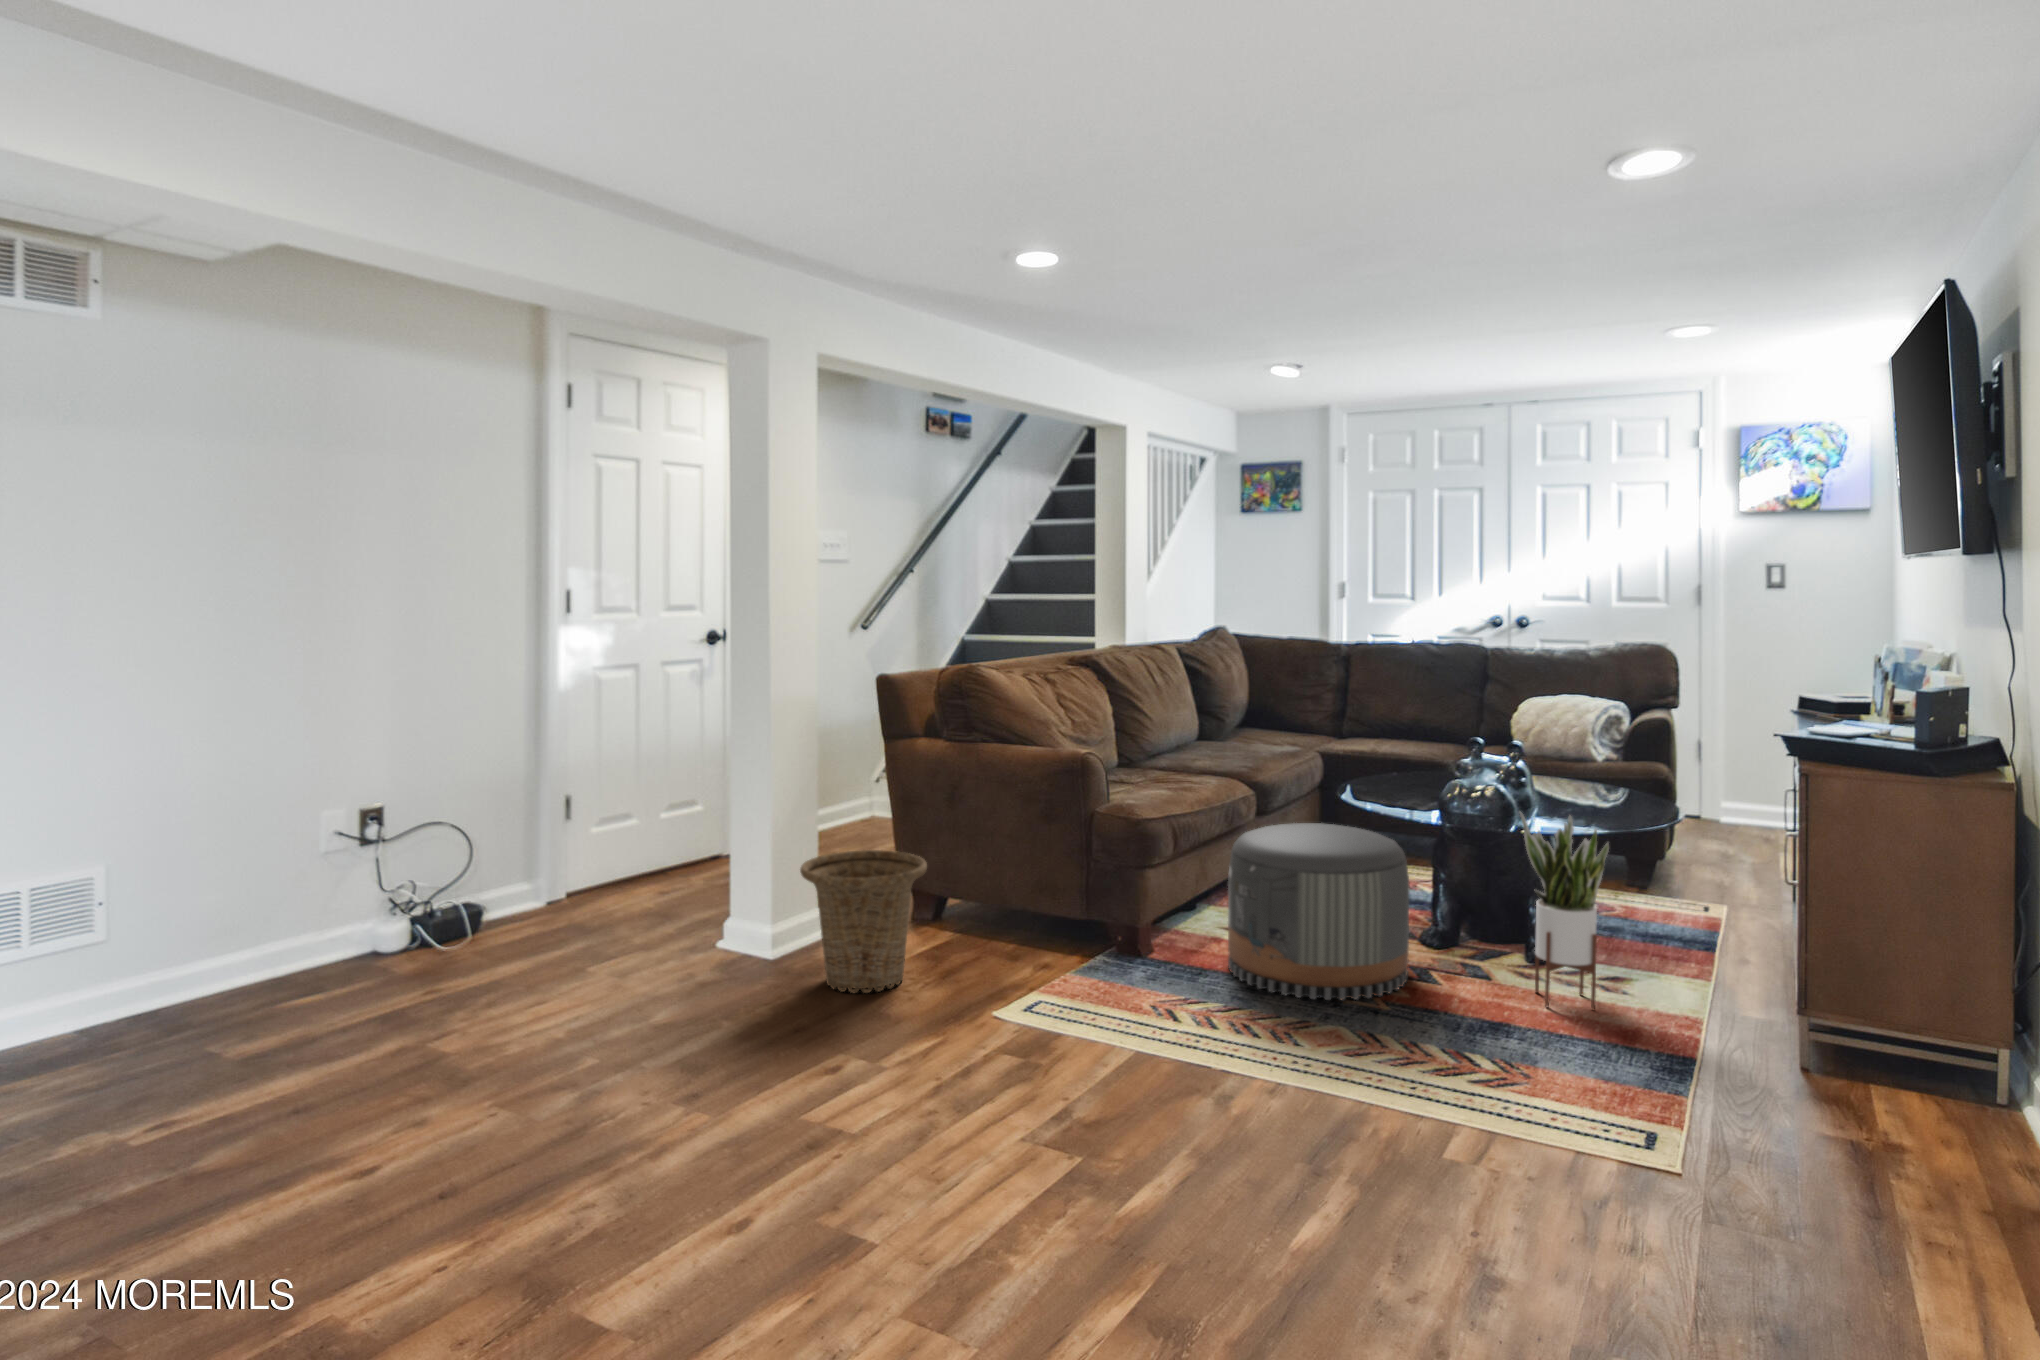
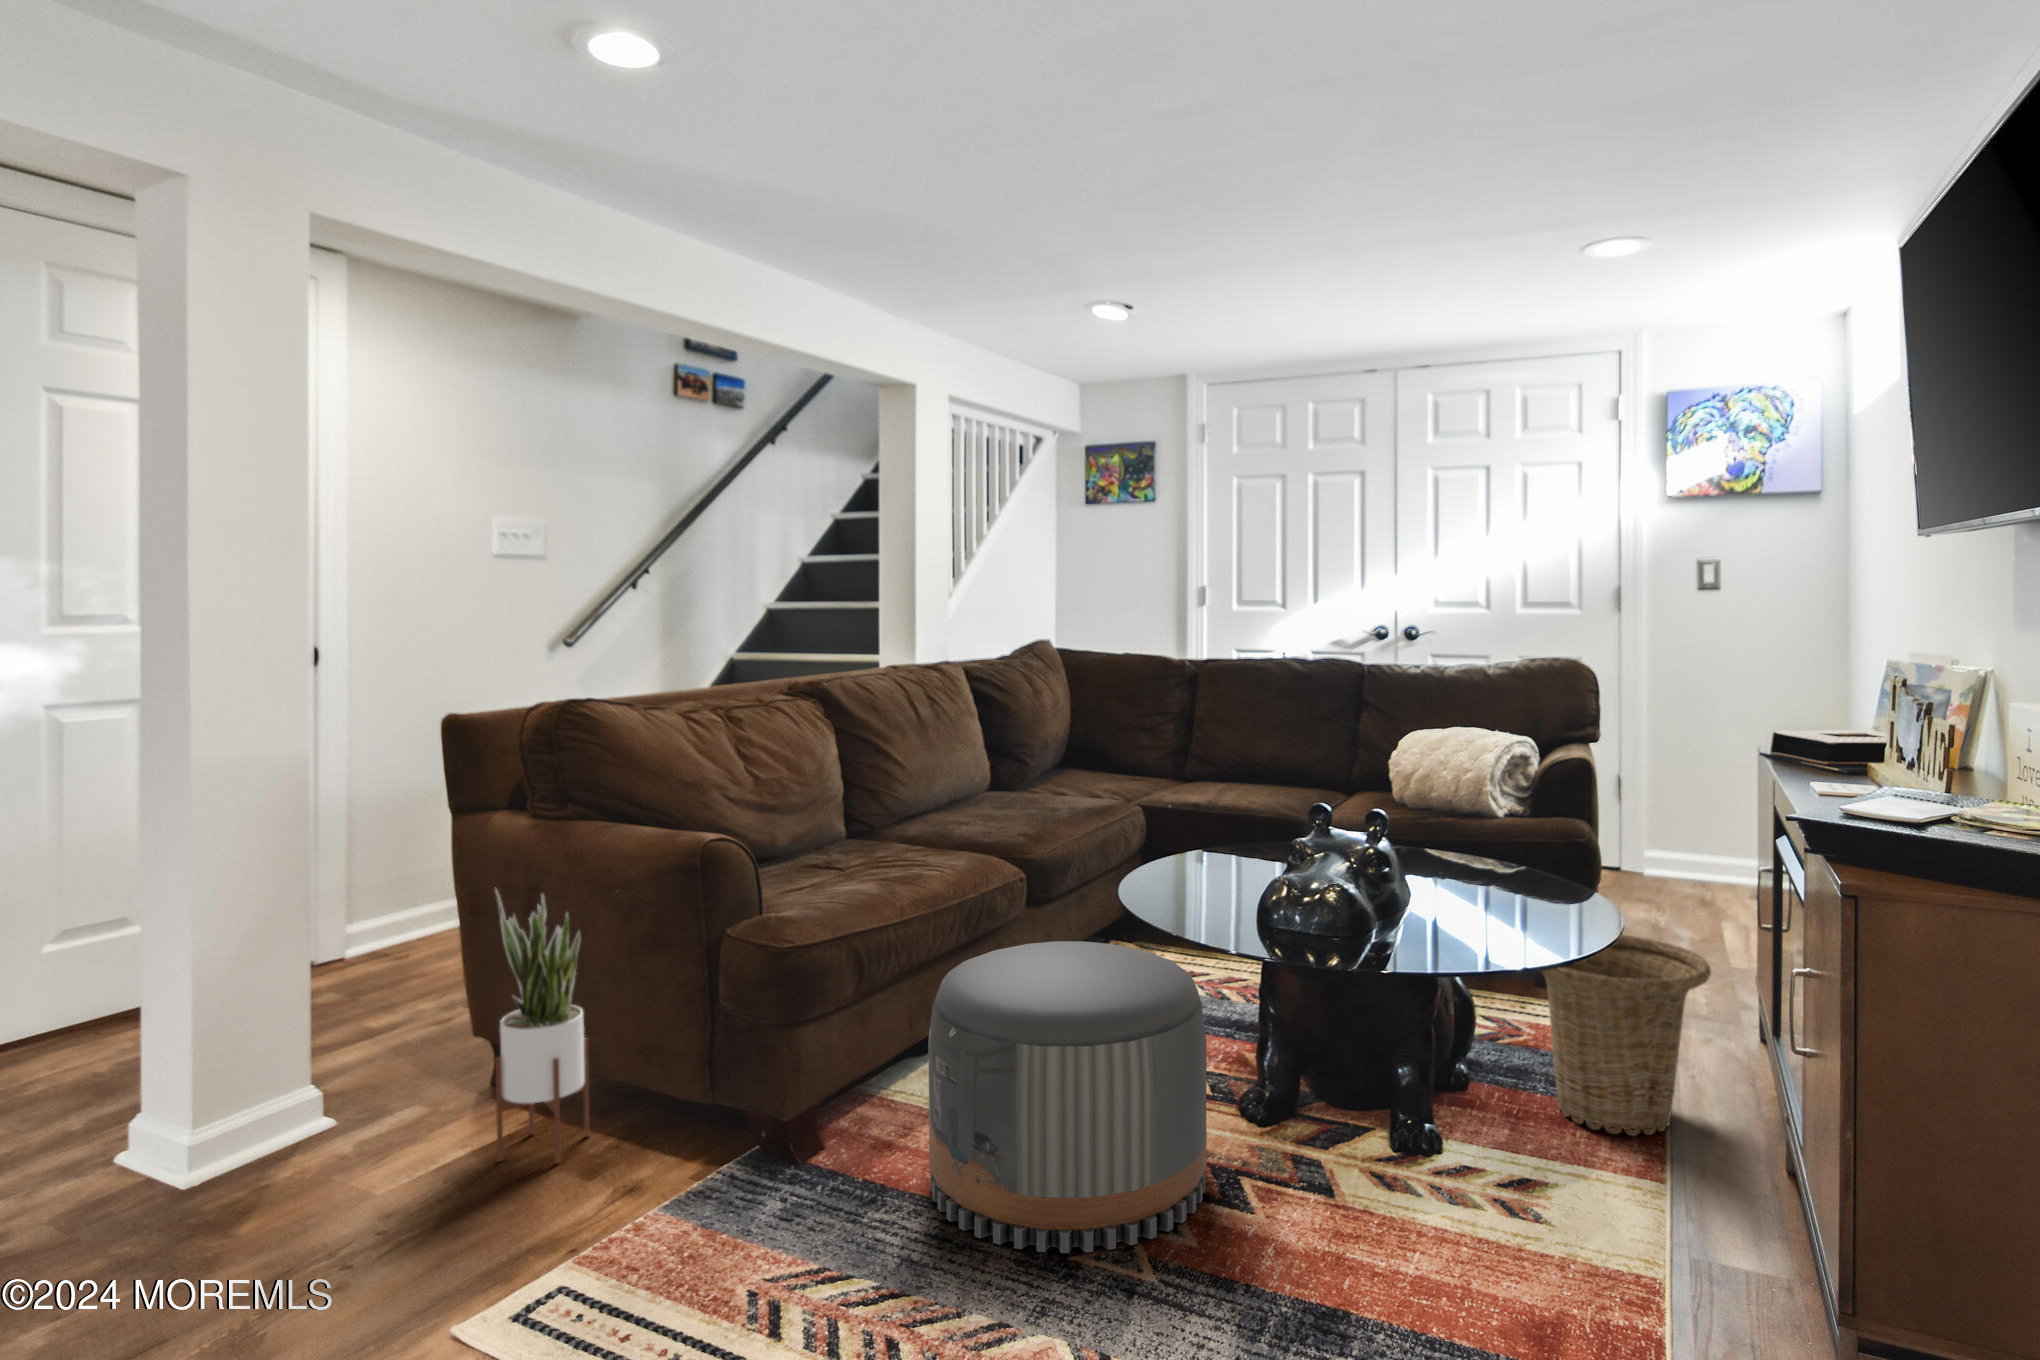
potted plant: present [1520,812,1609,1010] -> present [495,890,589,1163]
basket: present [800,850,927,993] -> present [1542,935,1711,1136]

